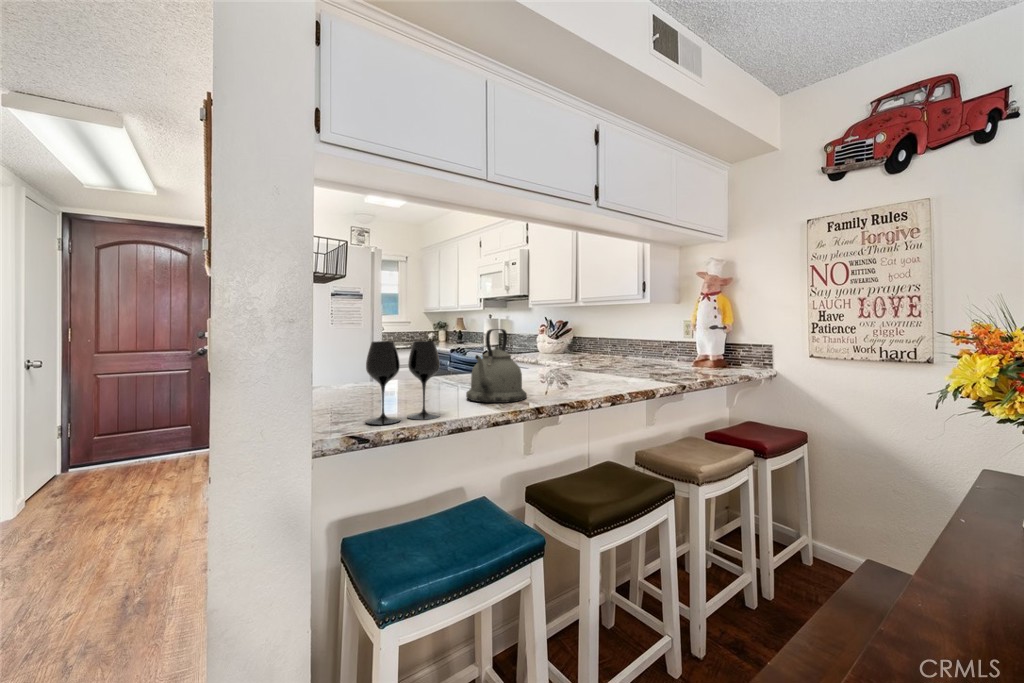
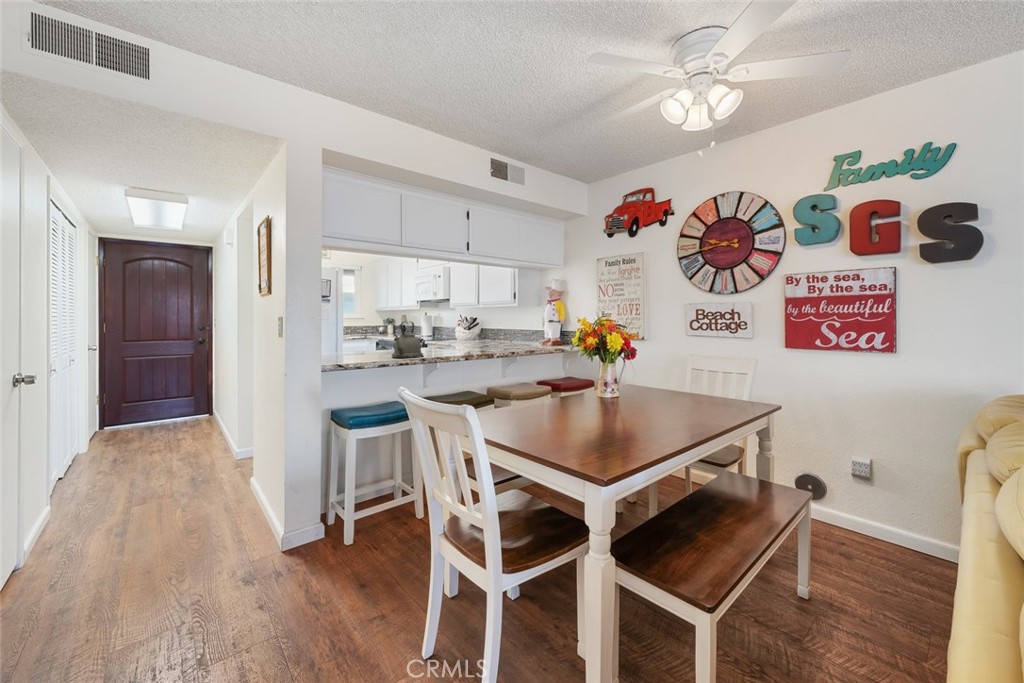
wine glass: present [365,341,440,425] -> none [340,327,376,363]

